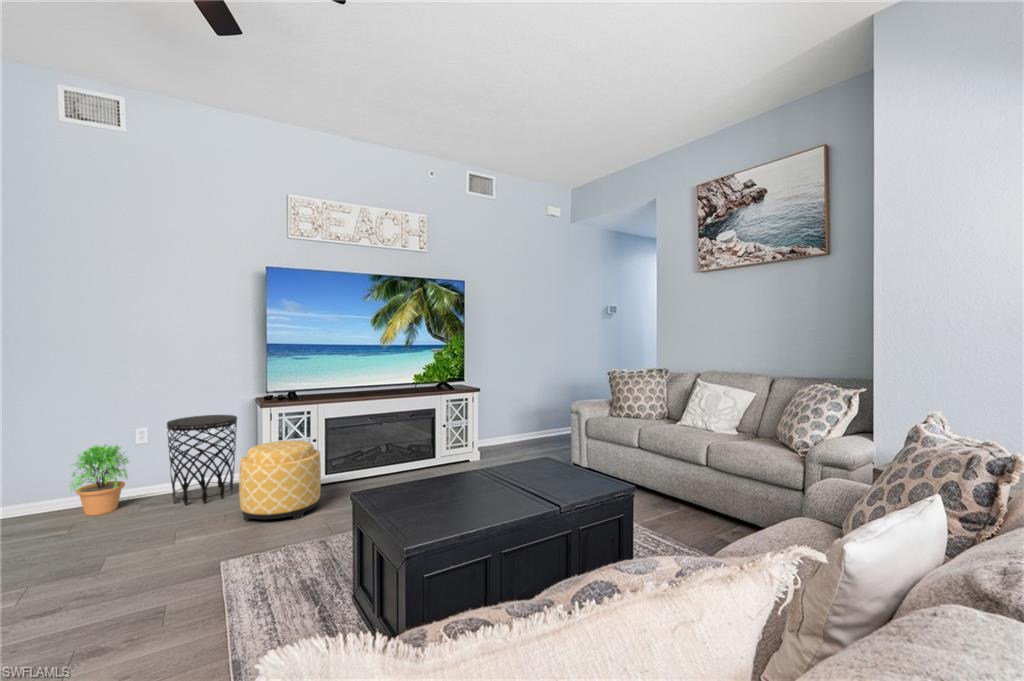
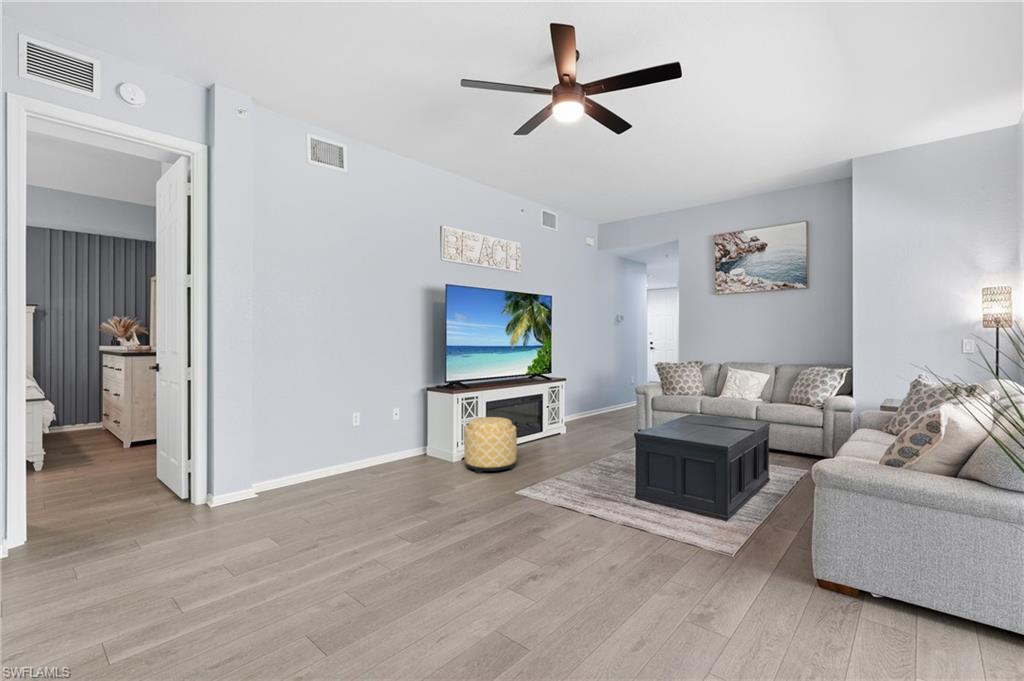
side table: present [167,415,237,505] -> none [390,402,436,469]
potted plant: present [72,445,129,515] -> none [331,424,378,479]

